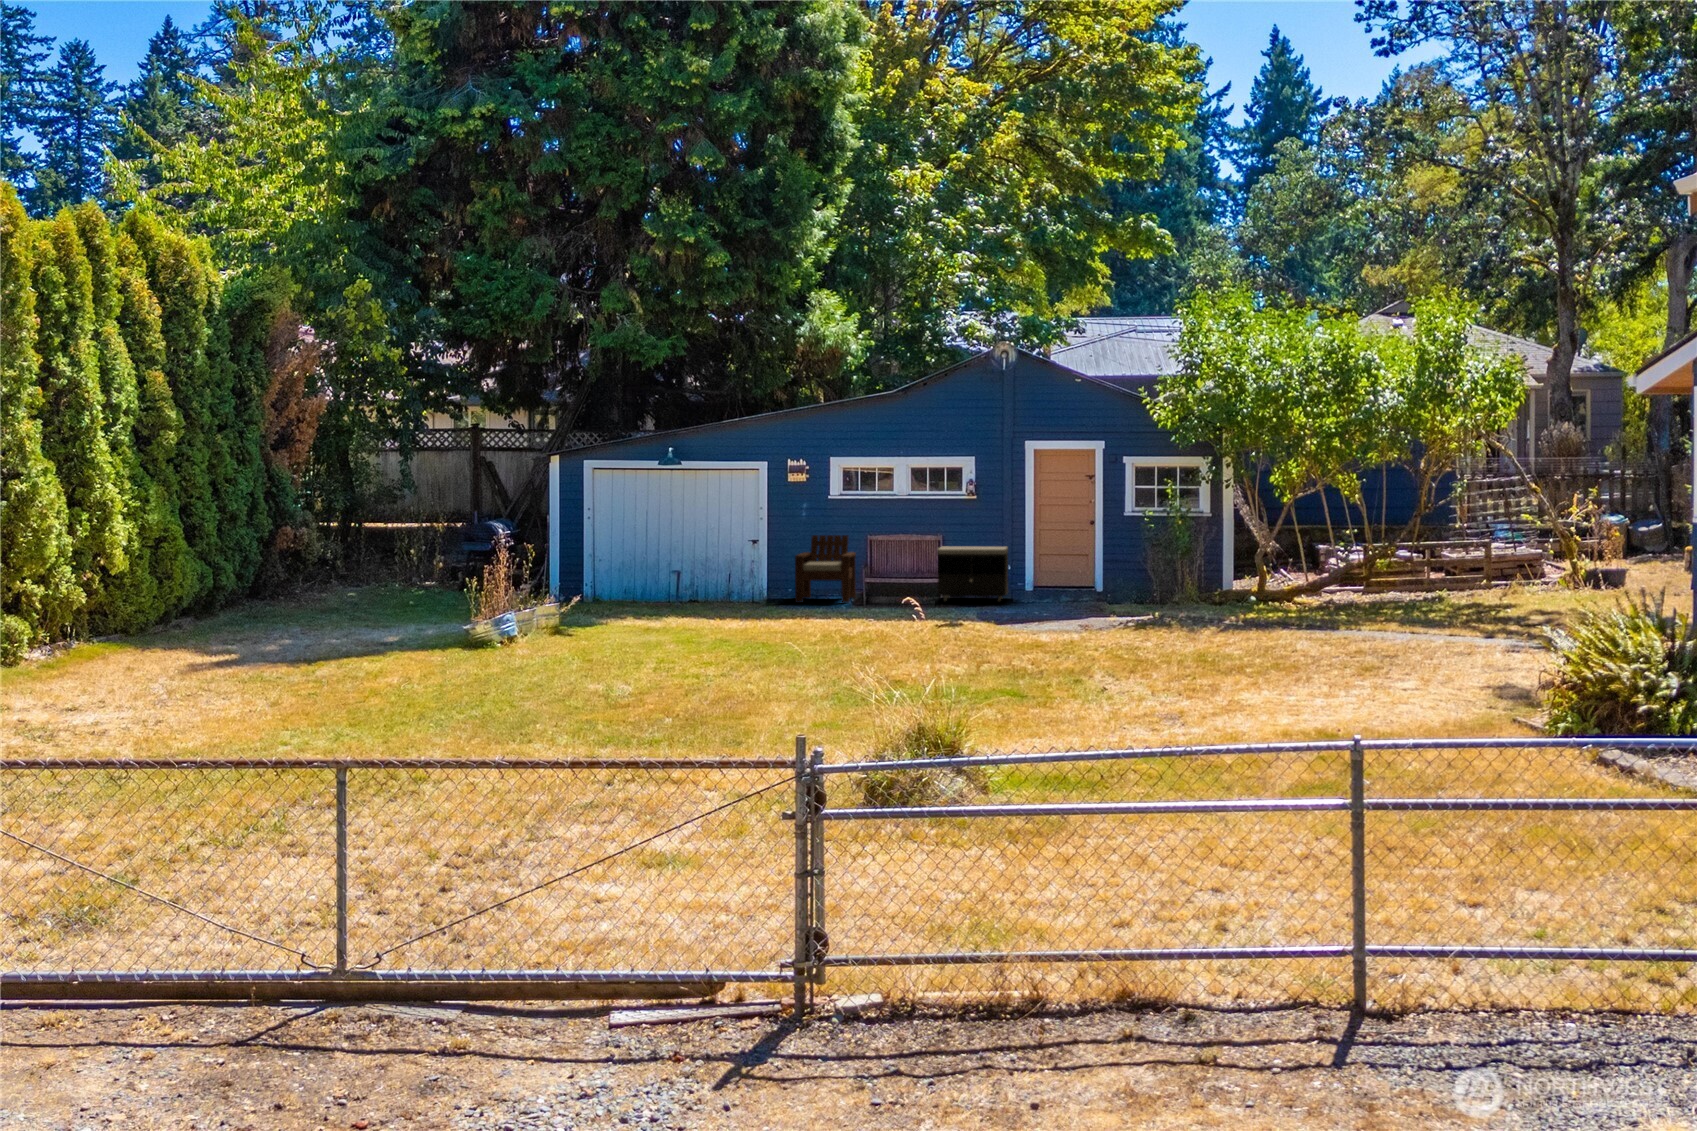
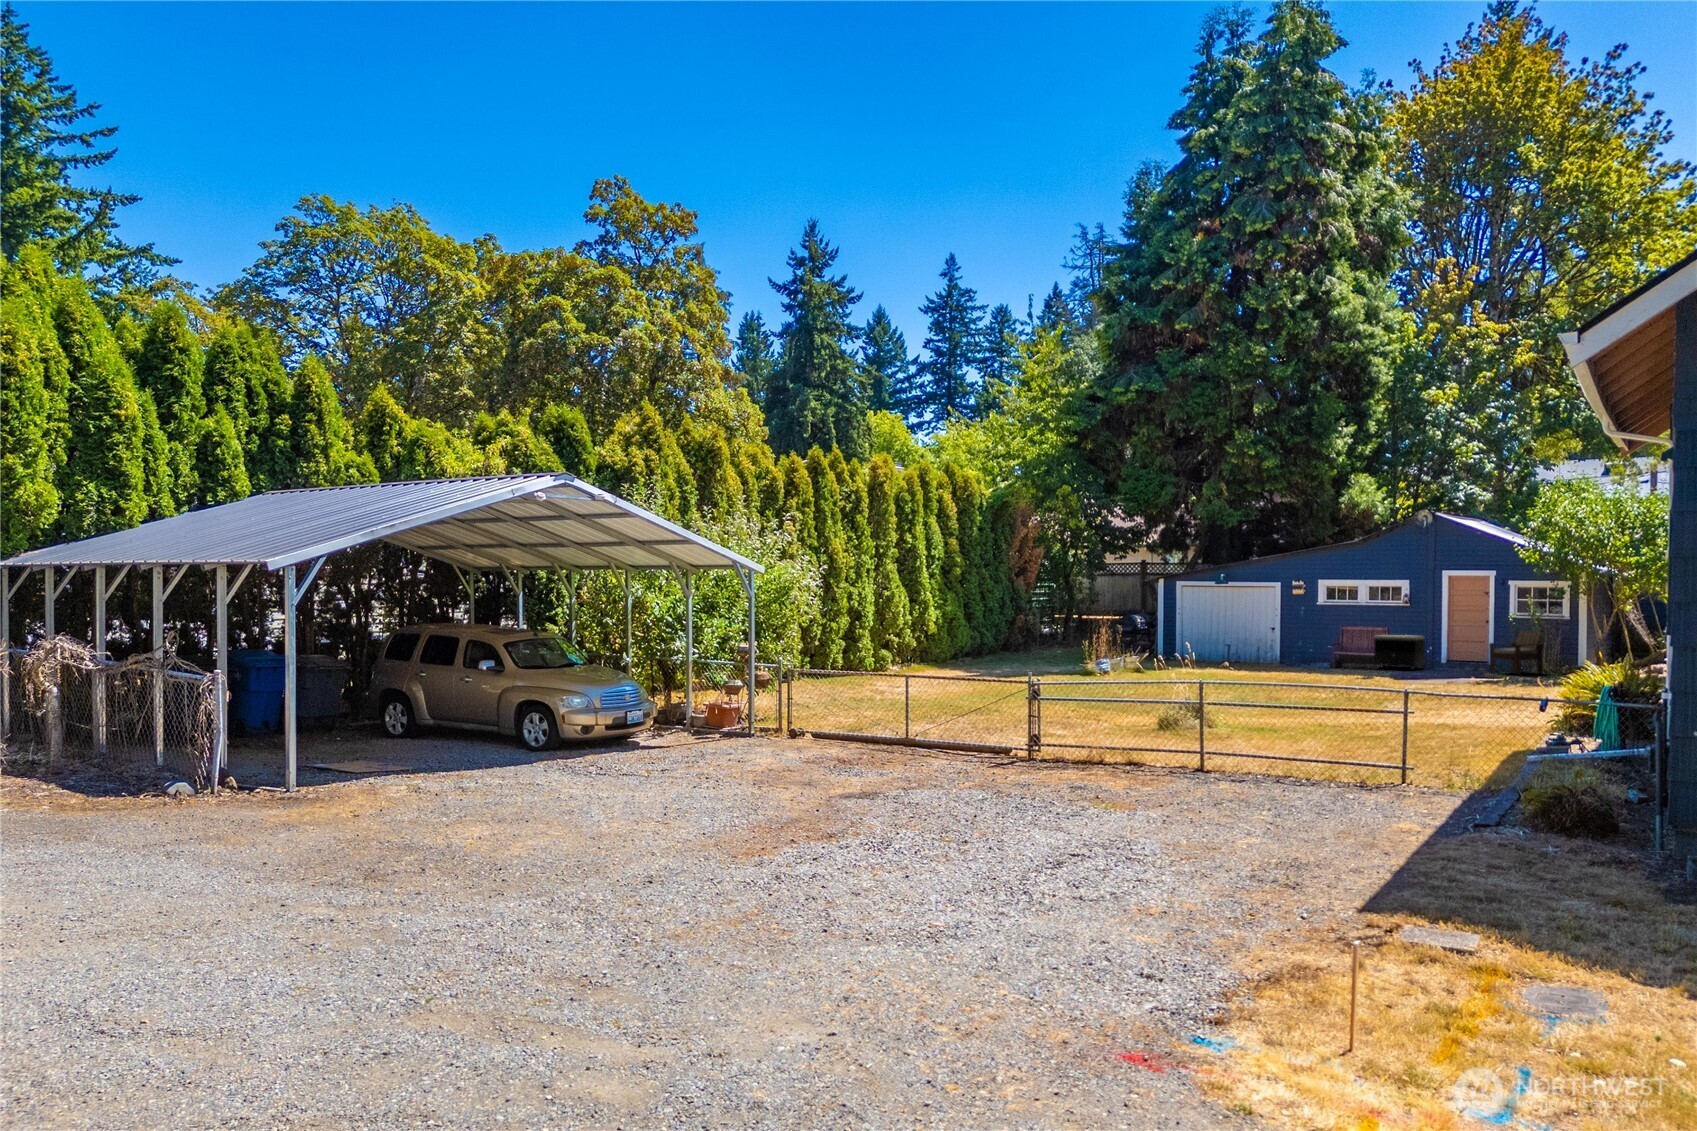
chair: present [795,535,856,603] -> present [1489,631,1544,675]

